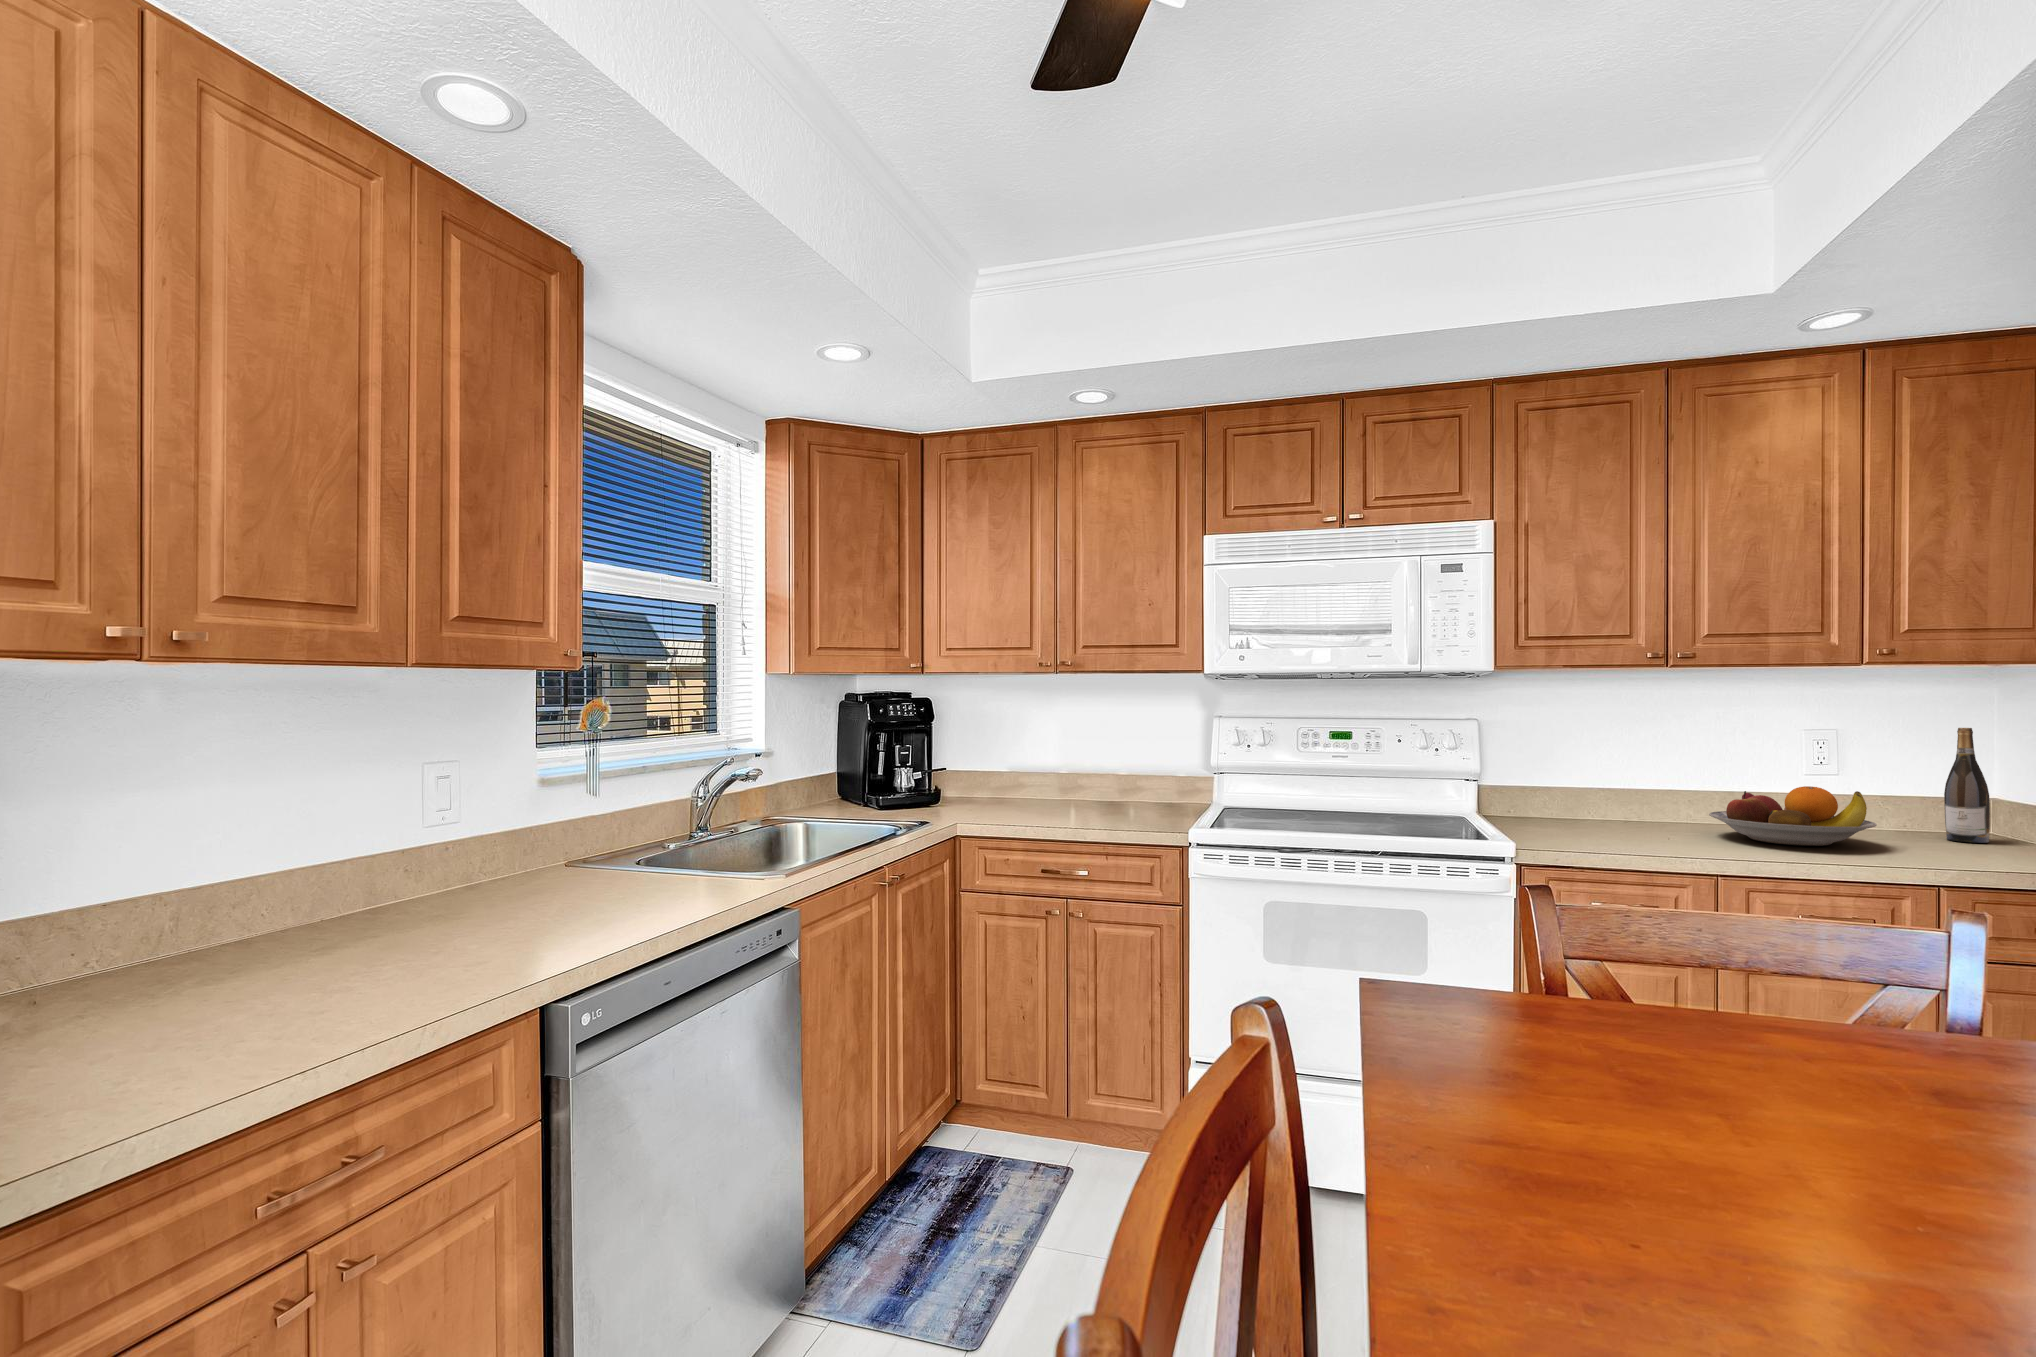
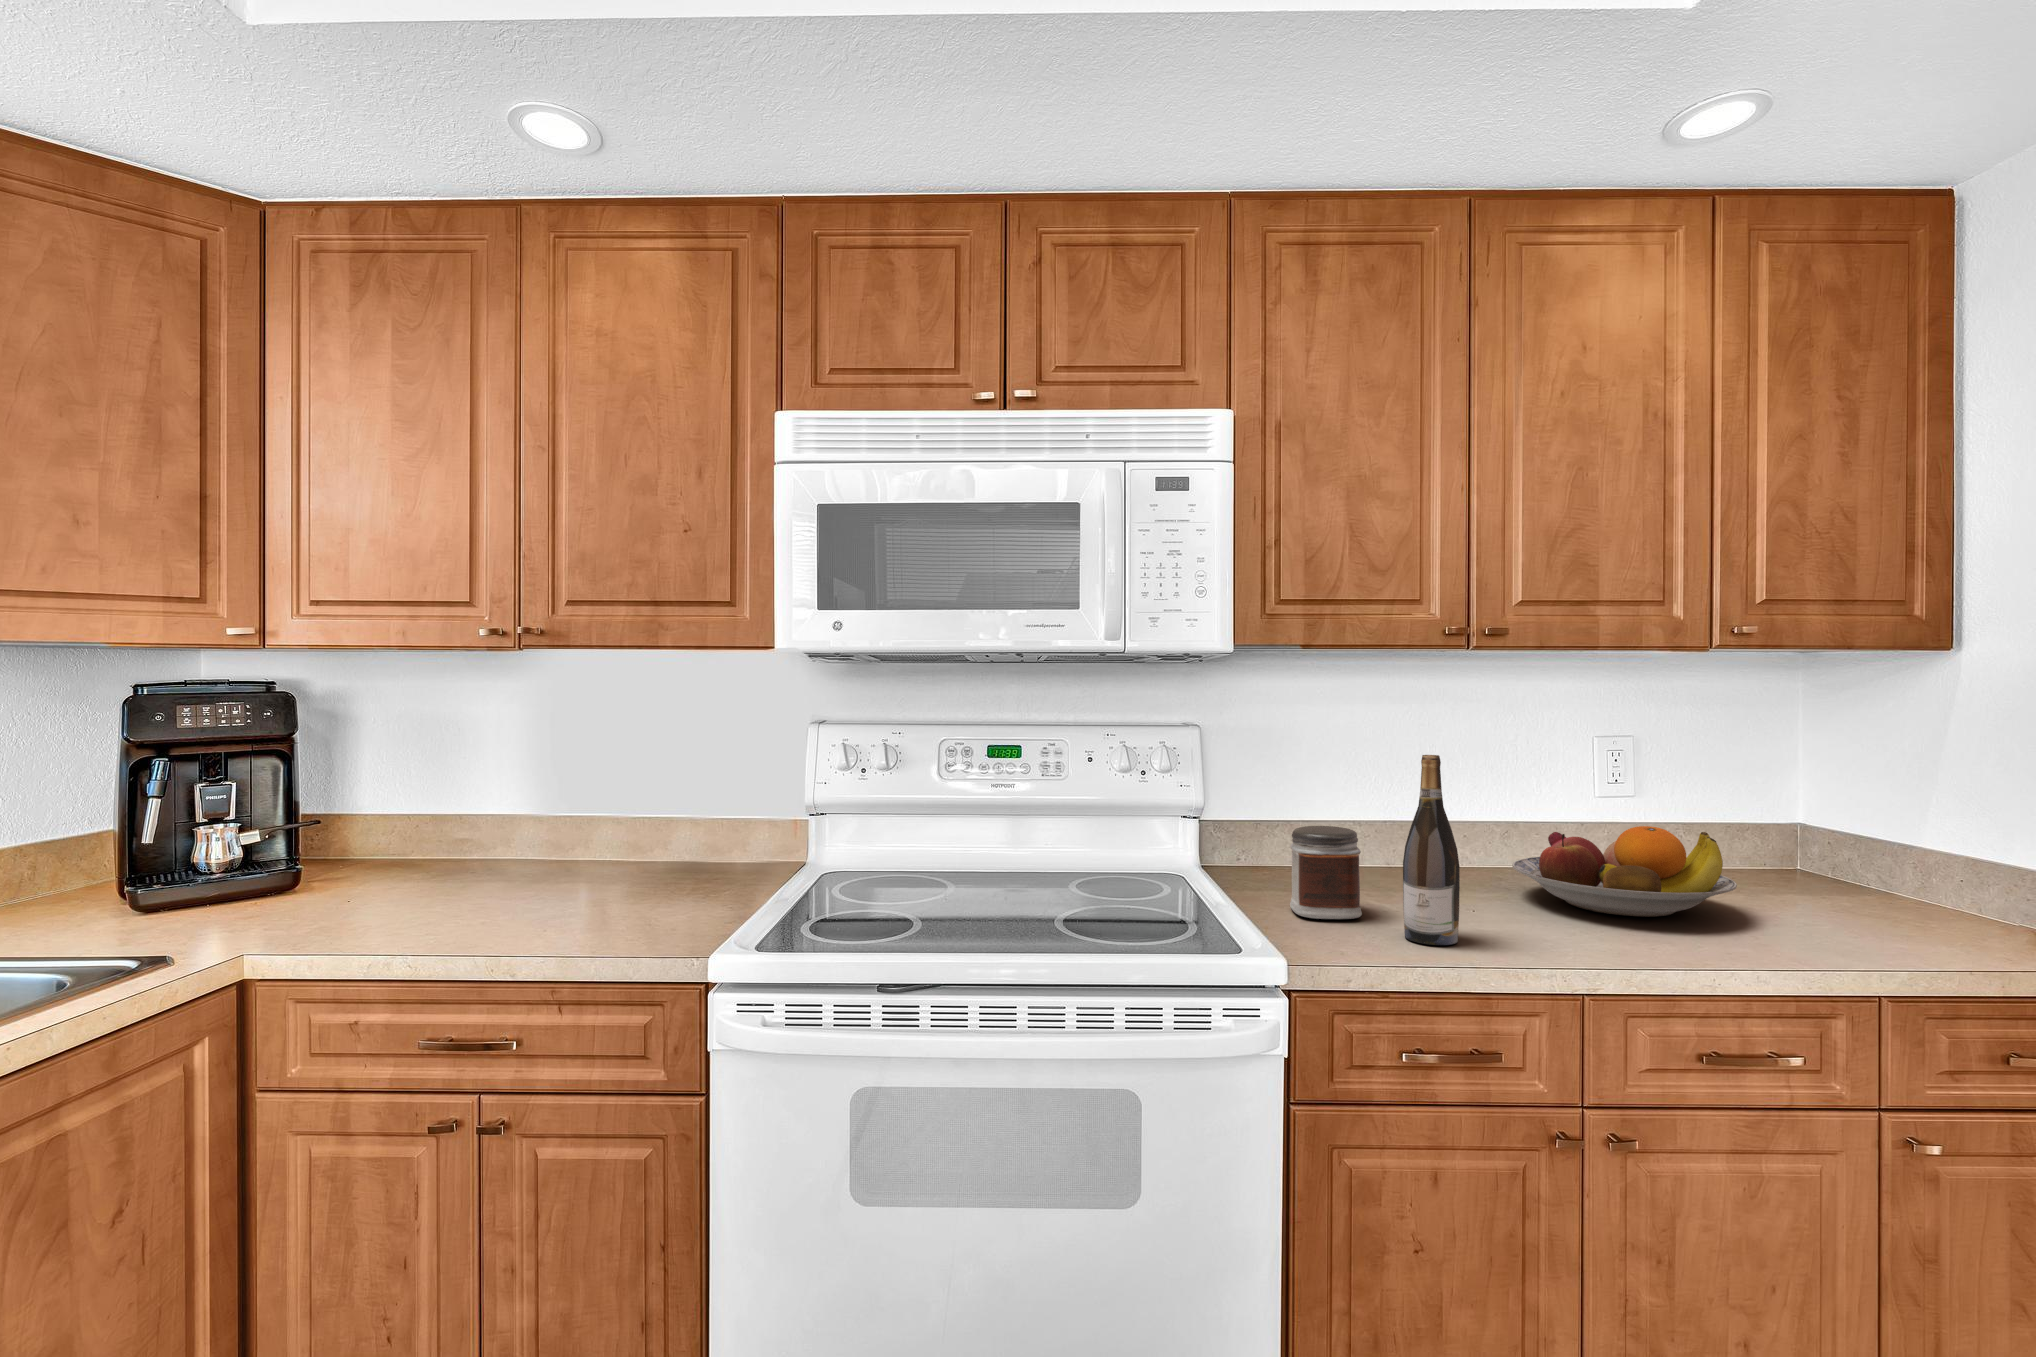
wine bottle: present [1944,728,1990,843] -> present [1403,755,1460,945]
jar: none [1538,781,1587,838] -> present [1290,826,1362,919]

